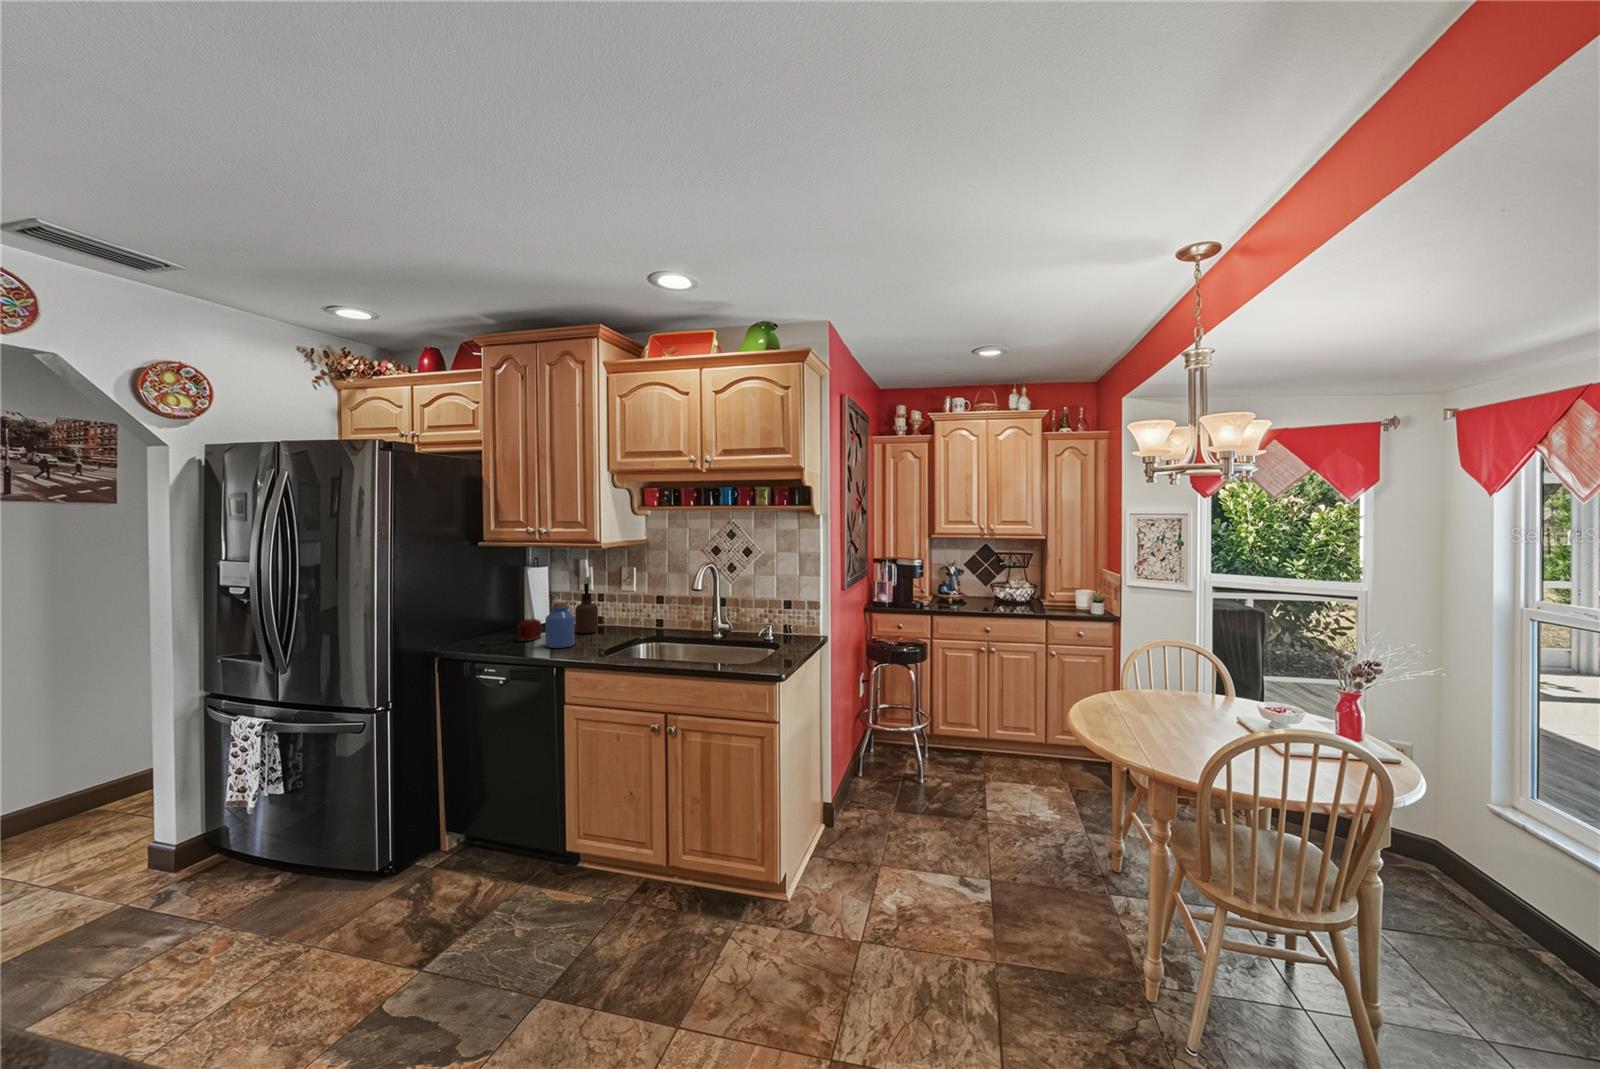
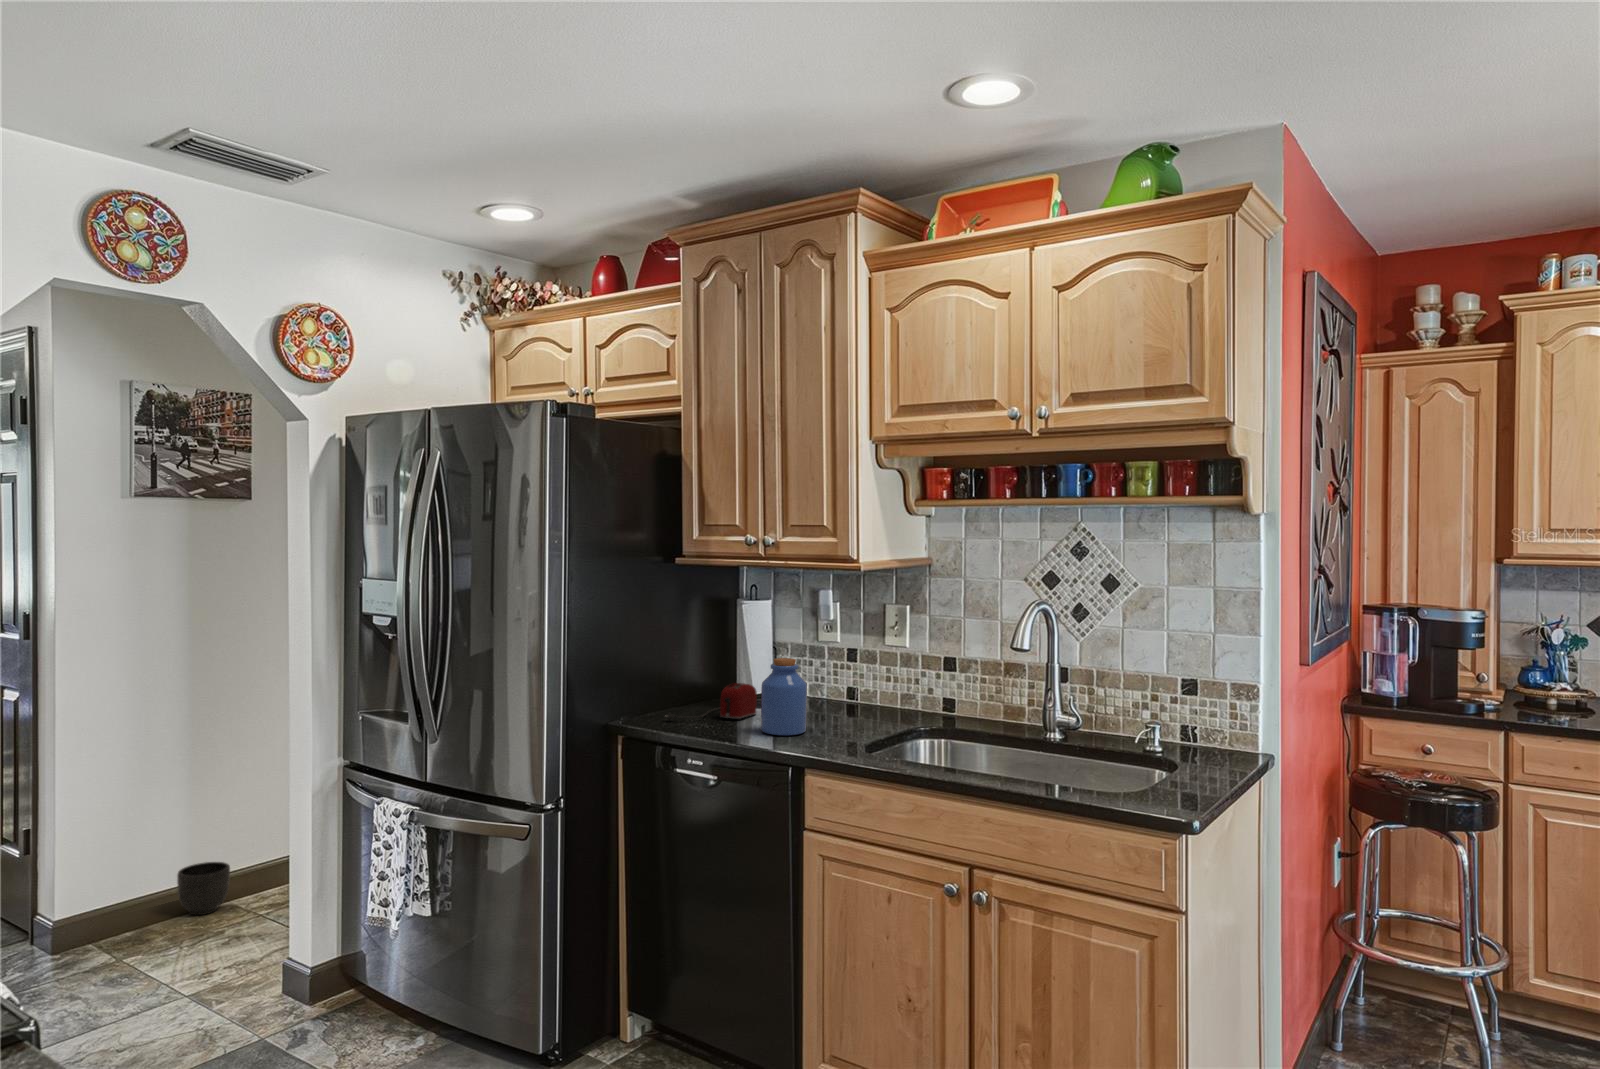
soap dispenser: present [575,584,598,634] -> none [810,629,846,714]
planter: none [56,782,109,825] -> present [177,862,230,915]

